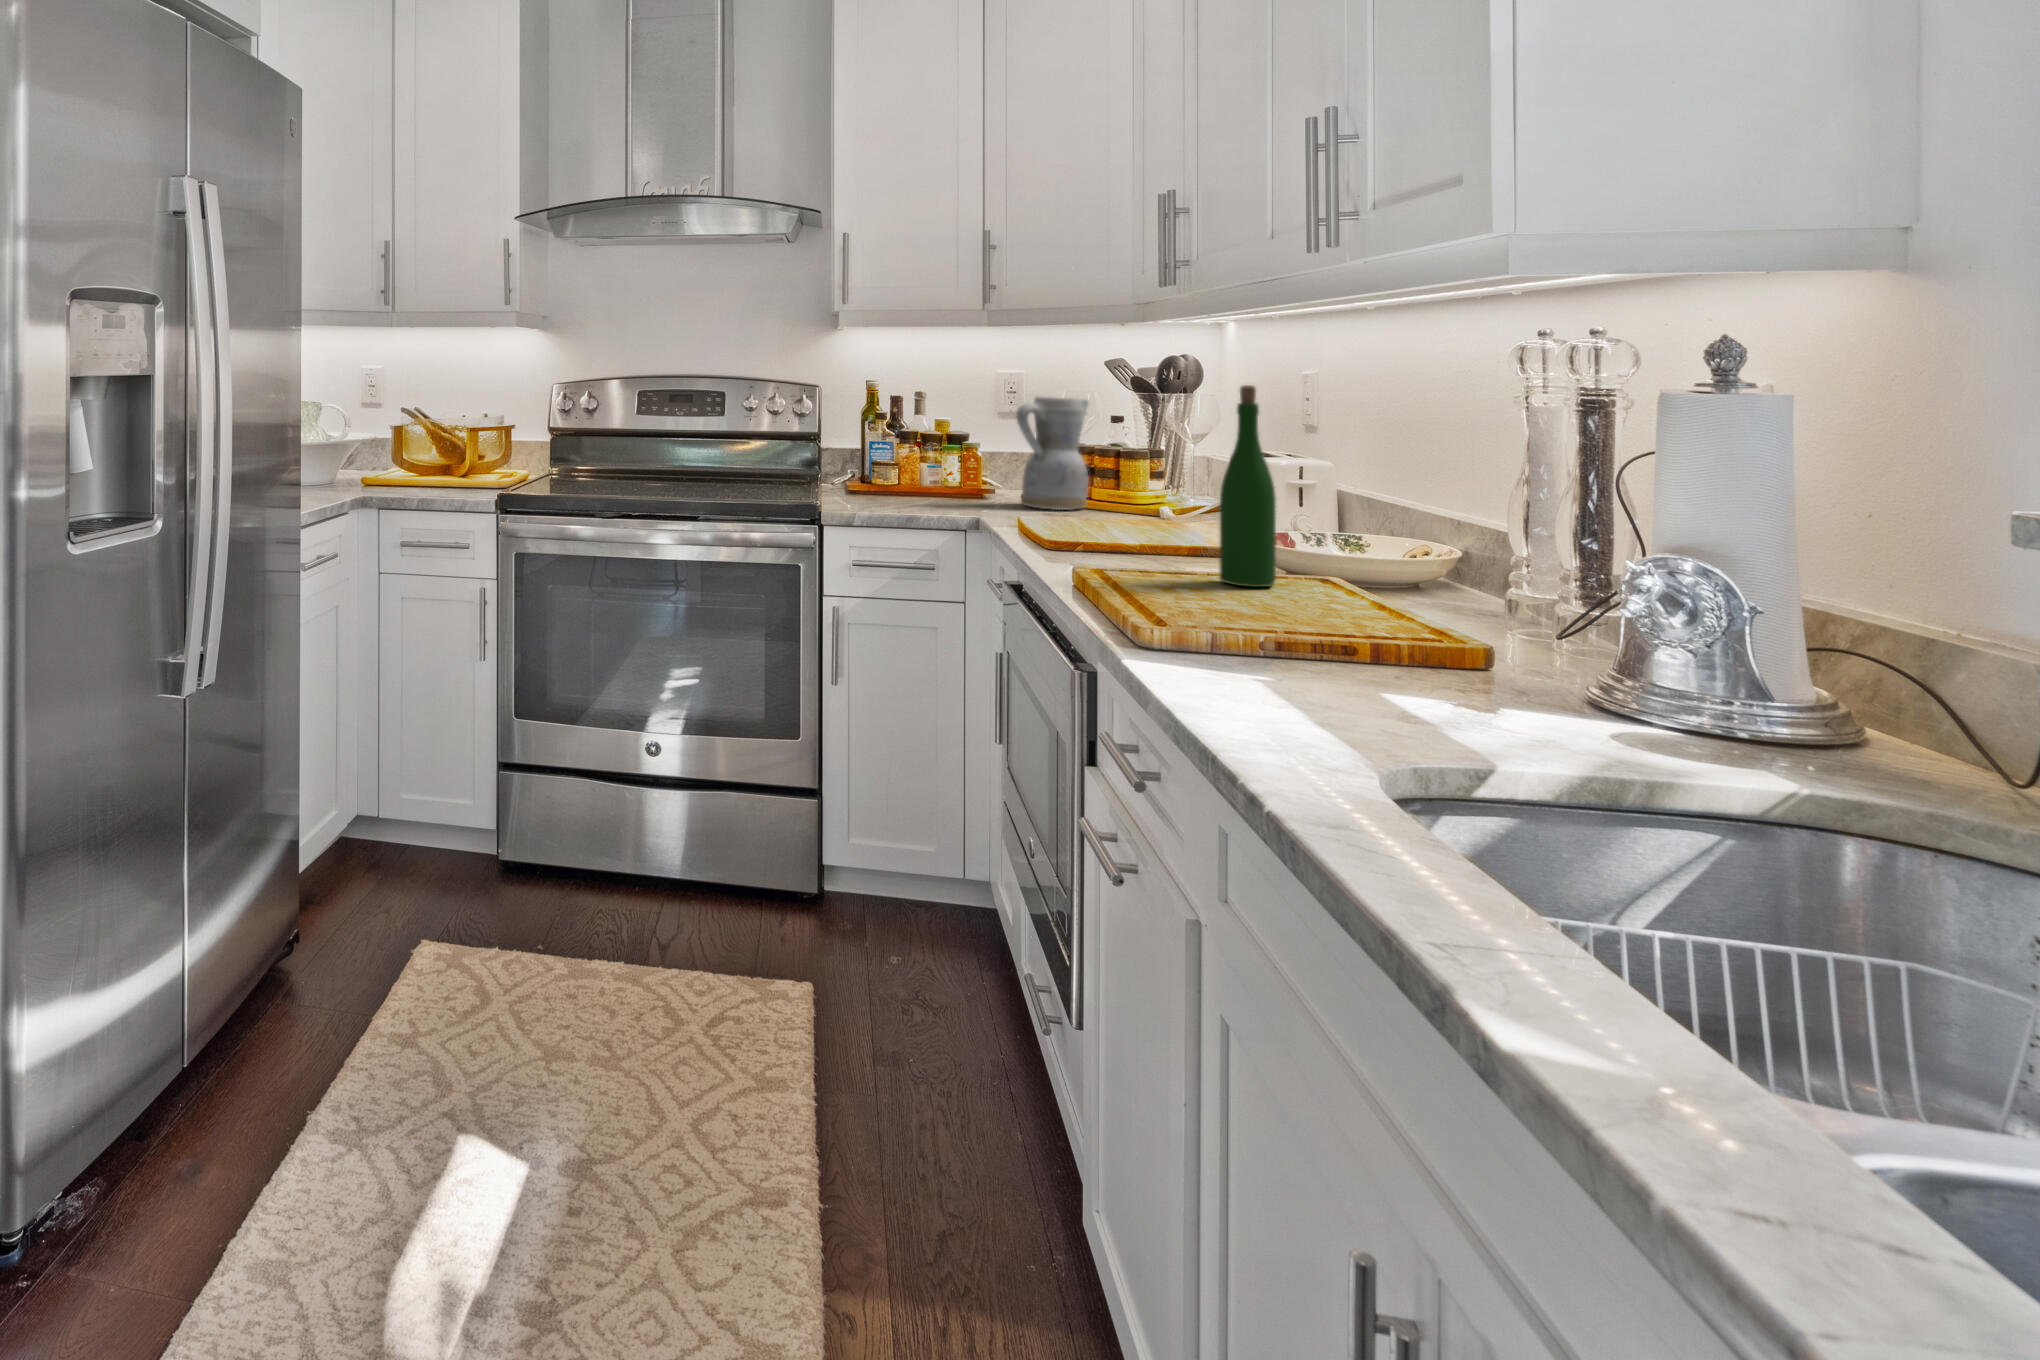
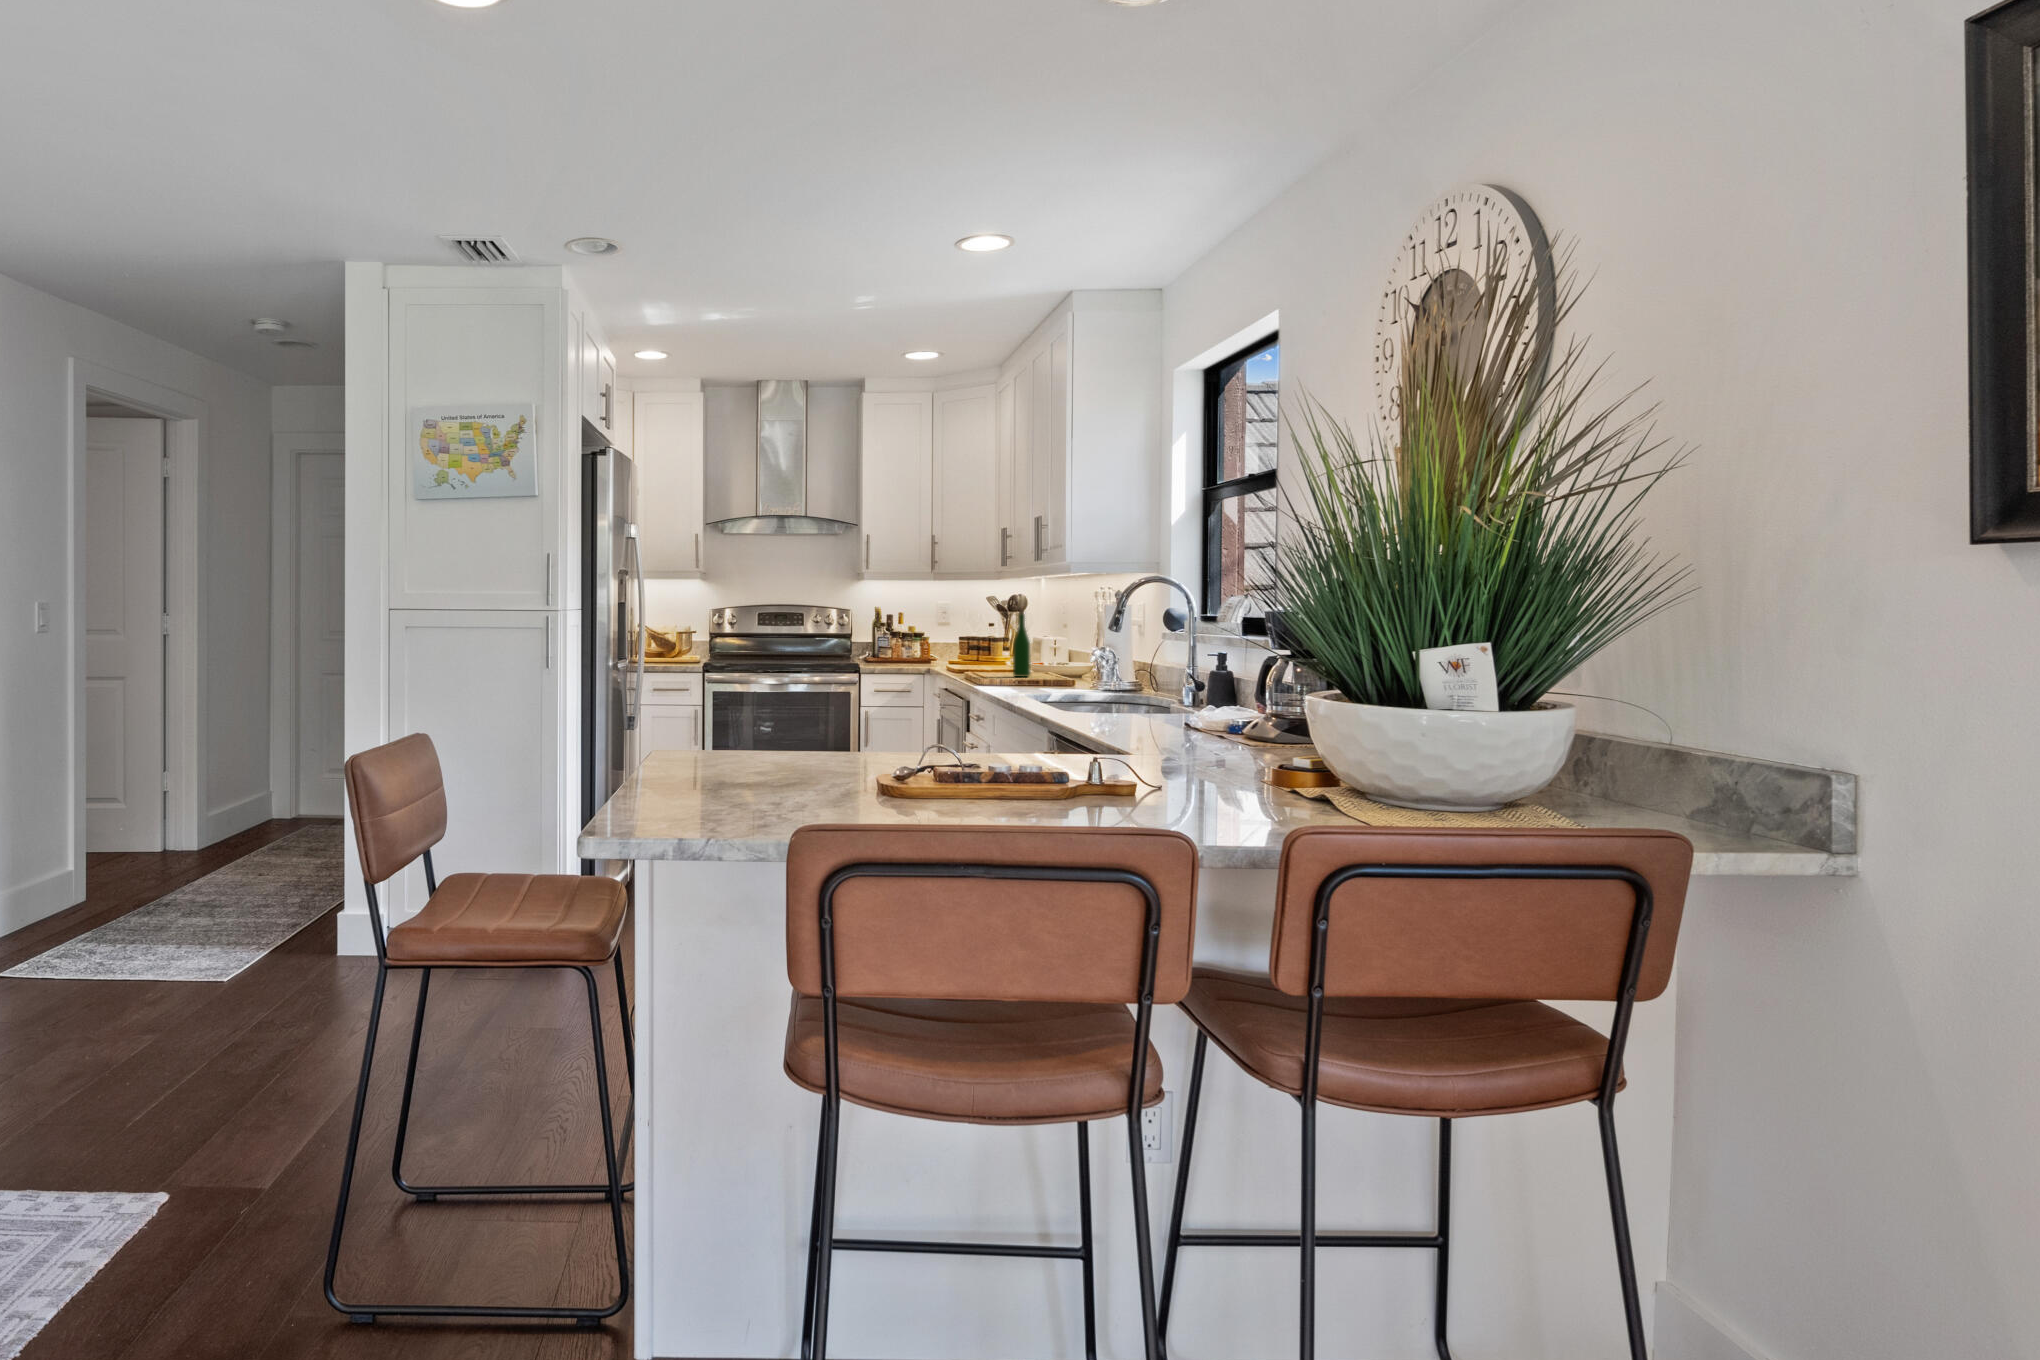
ceramic pitcher: present [1016,397,1088,510] -> none [946,614,977,664]

